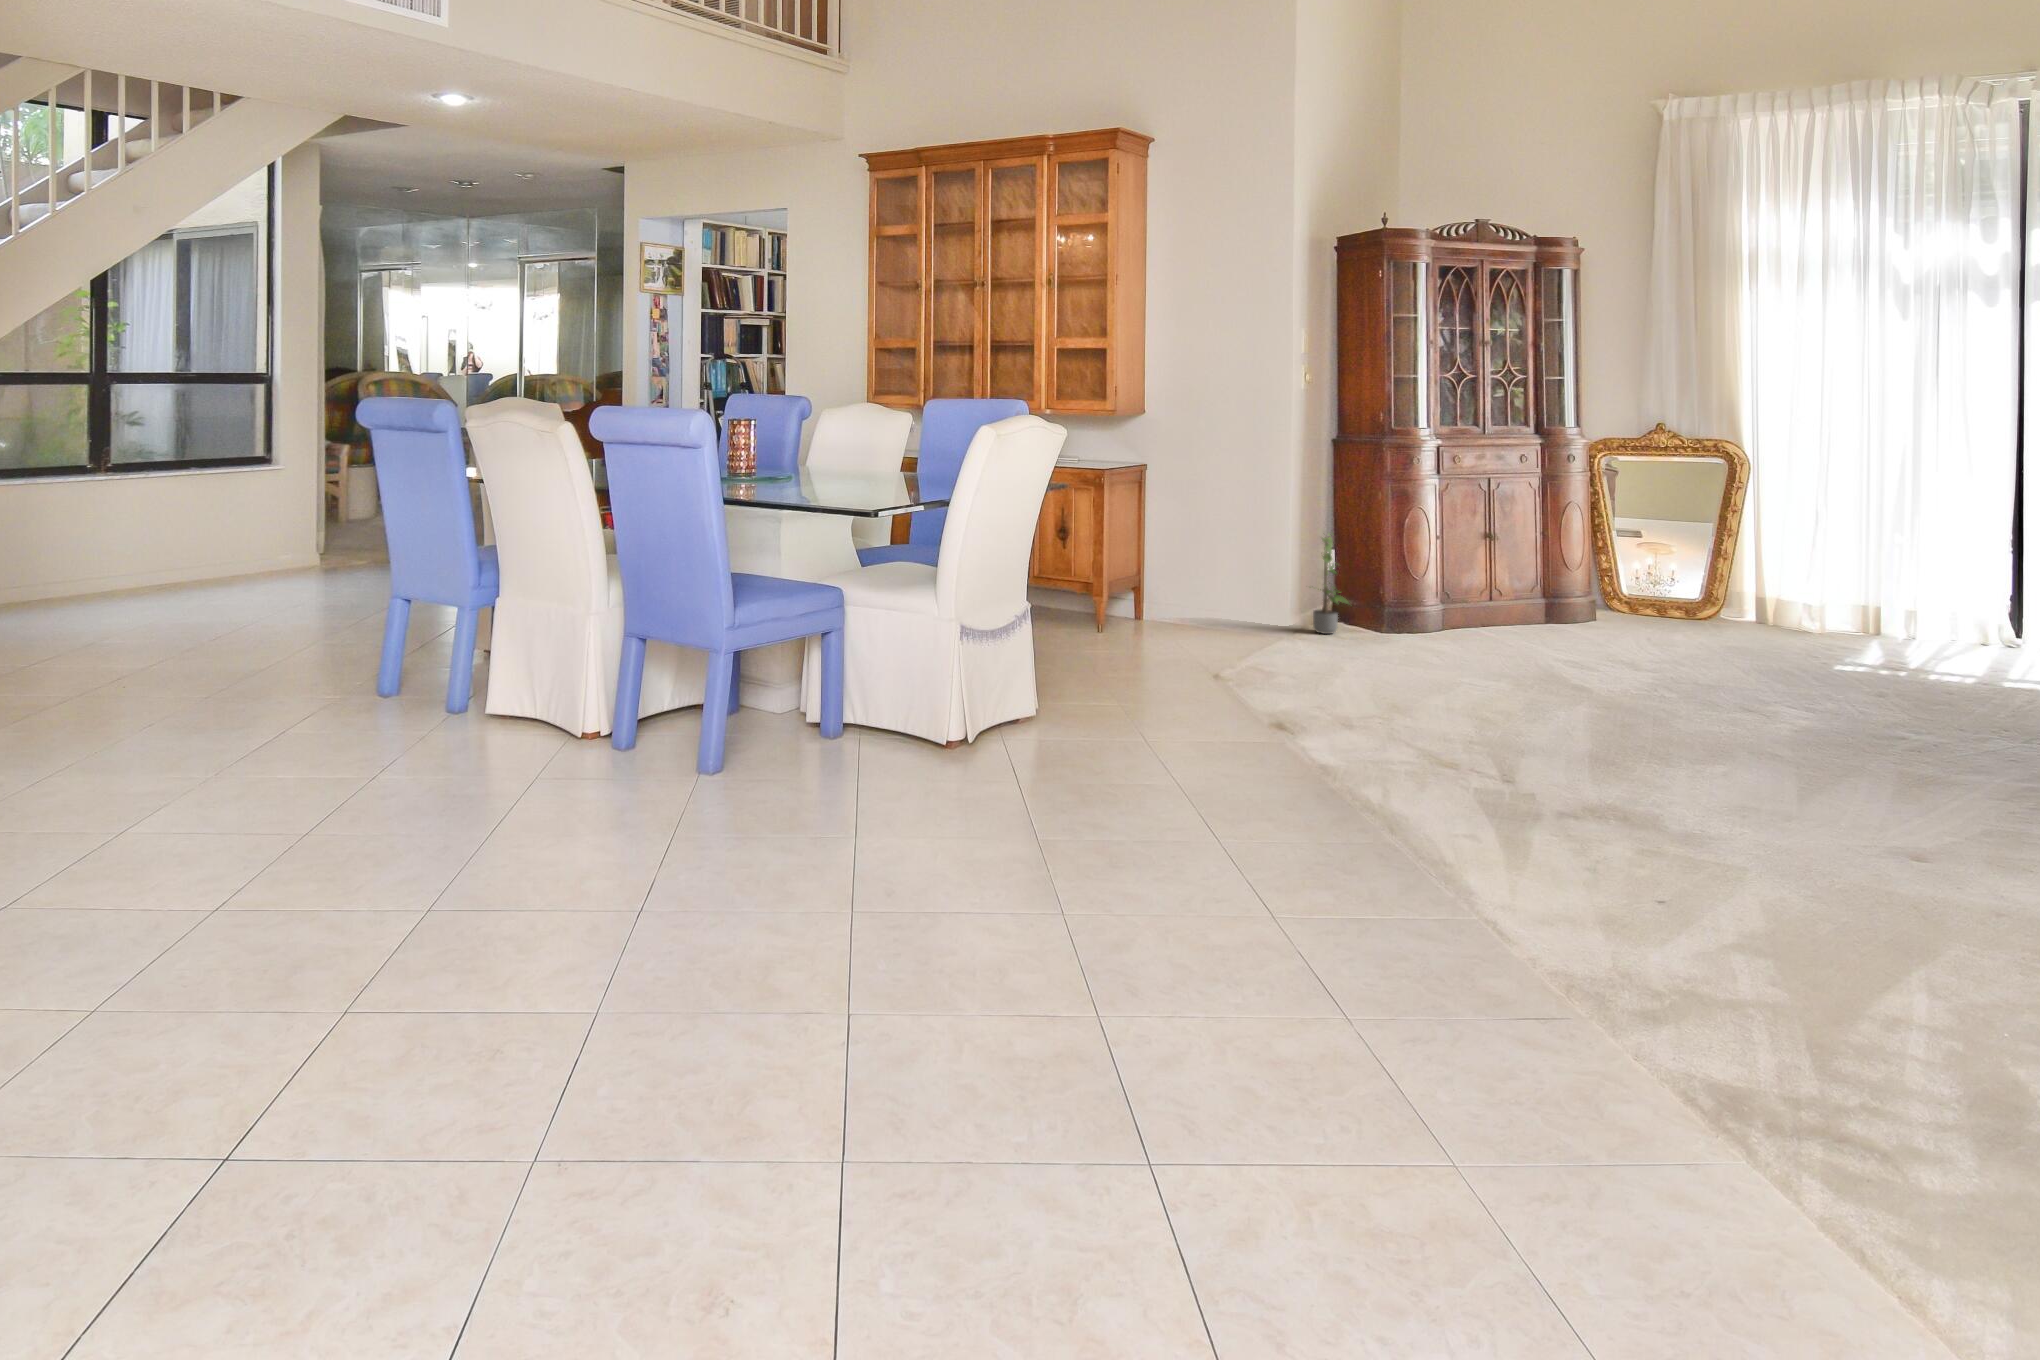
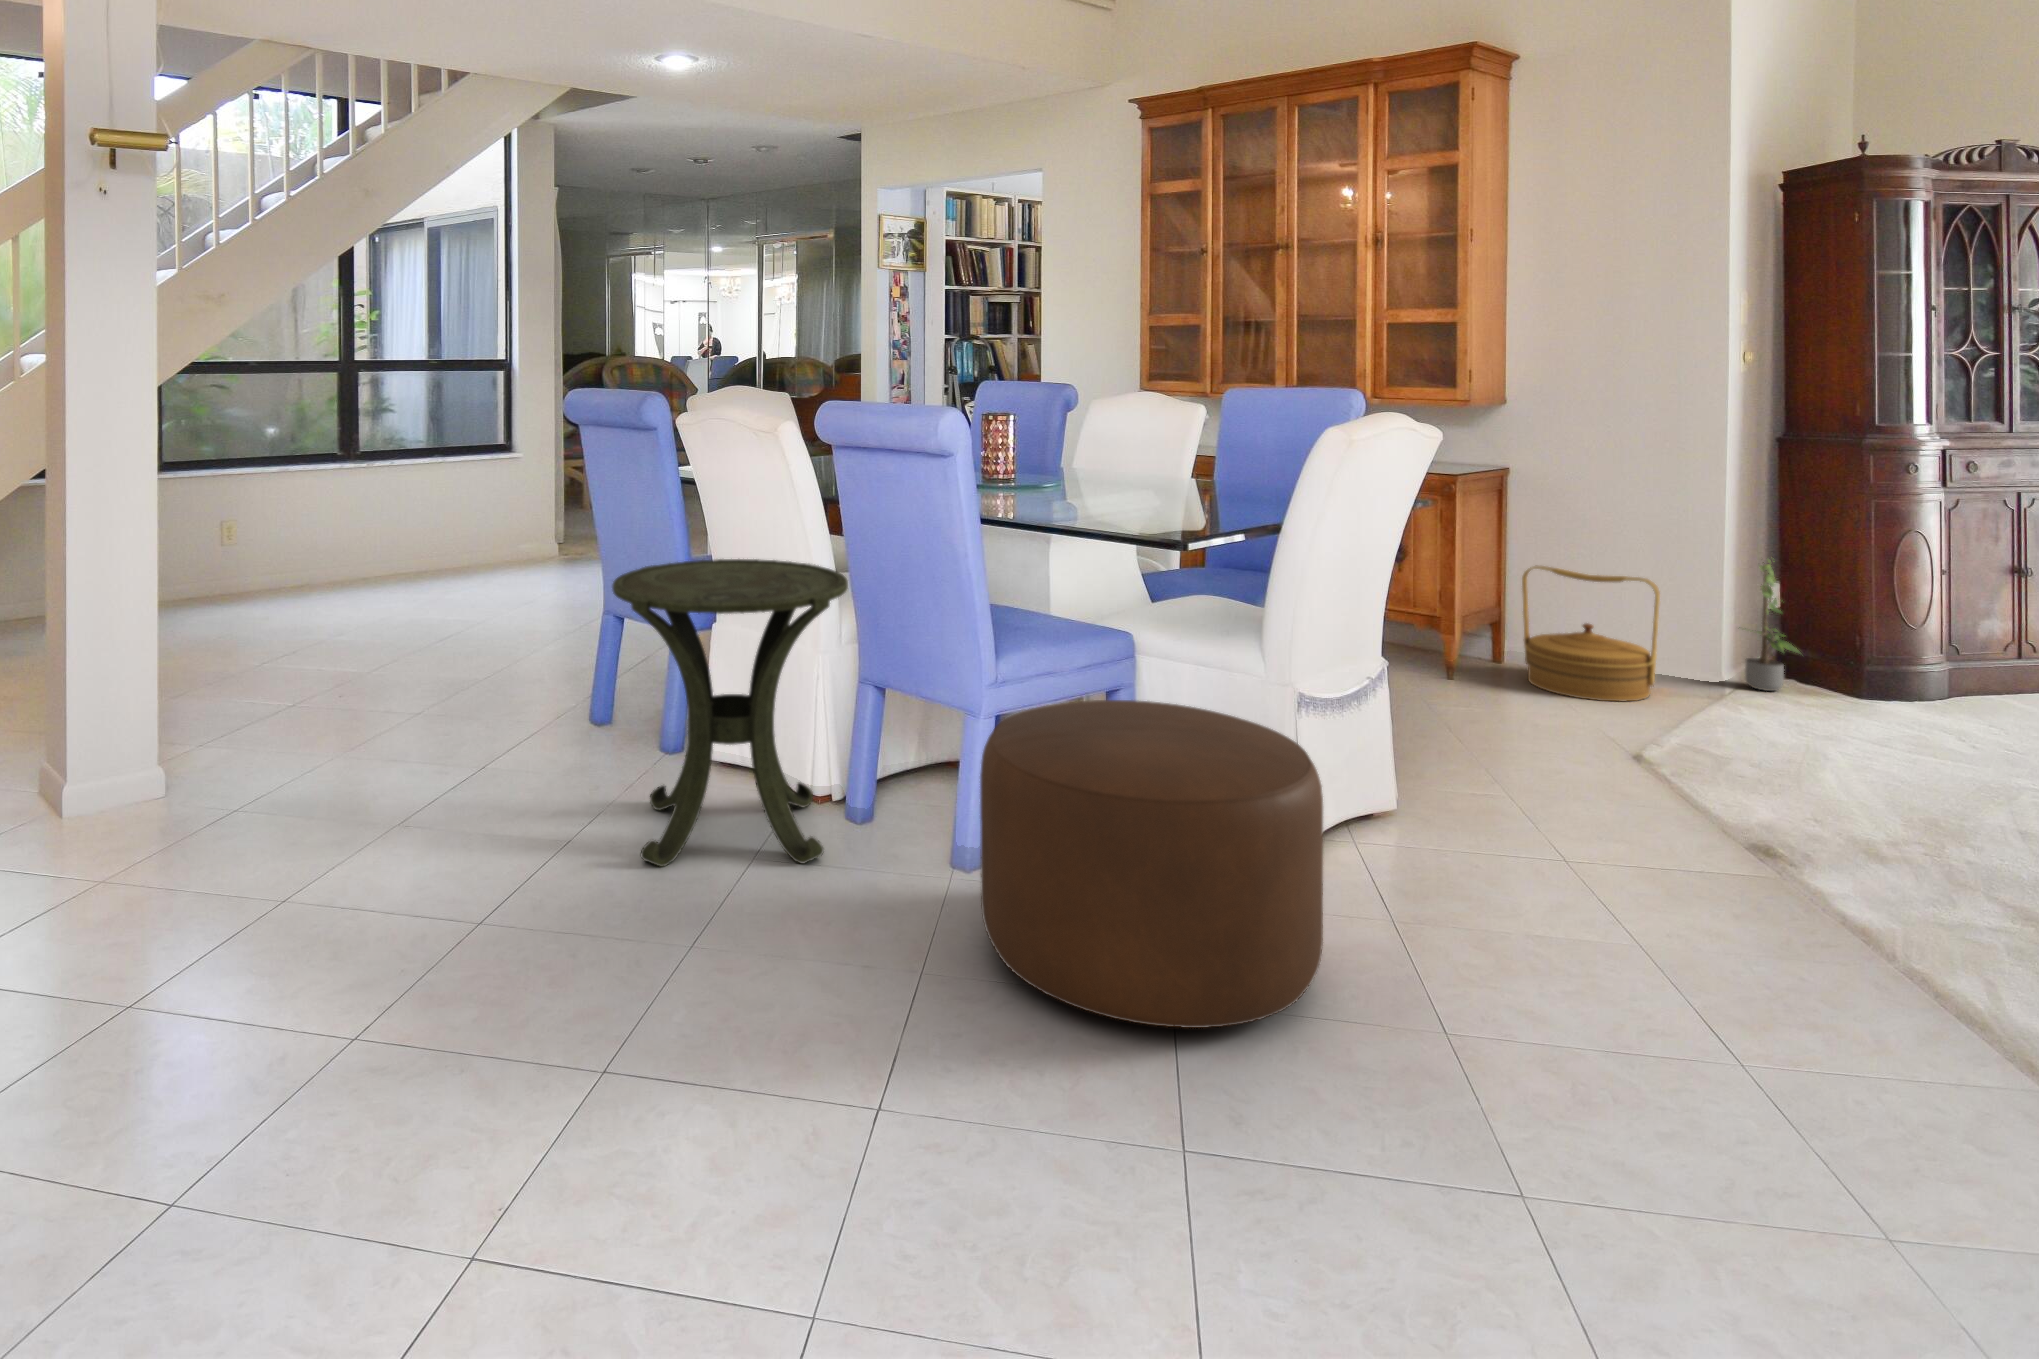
side table: none [409,543,611,794] -> present [612,559,848,867]
woven basket: none [1157,543,1250,646] -> present [1522,566,1660,701]
ottoman: none [713,635,955,849] -> present [980,700,1323,1028]

